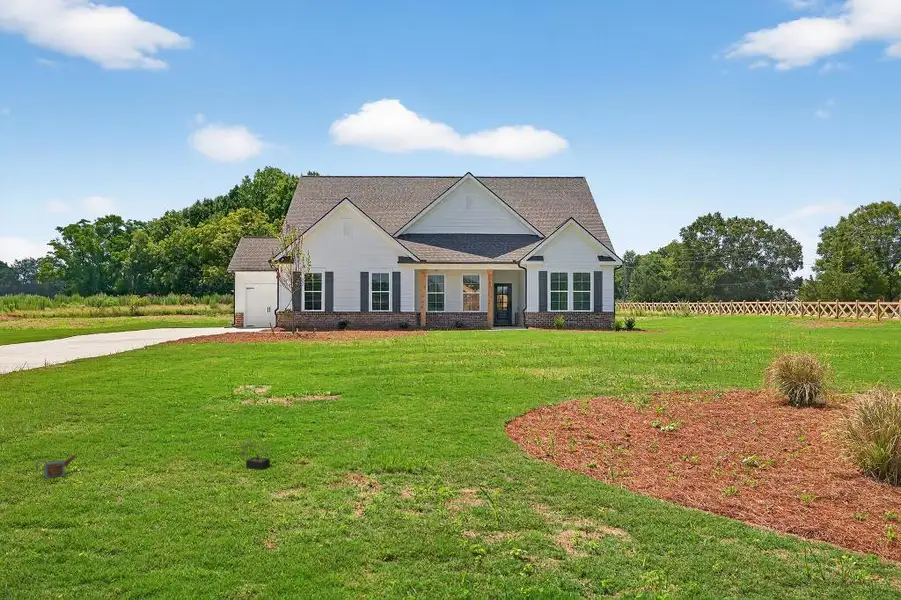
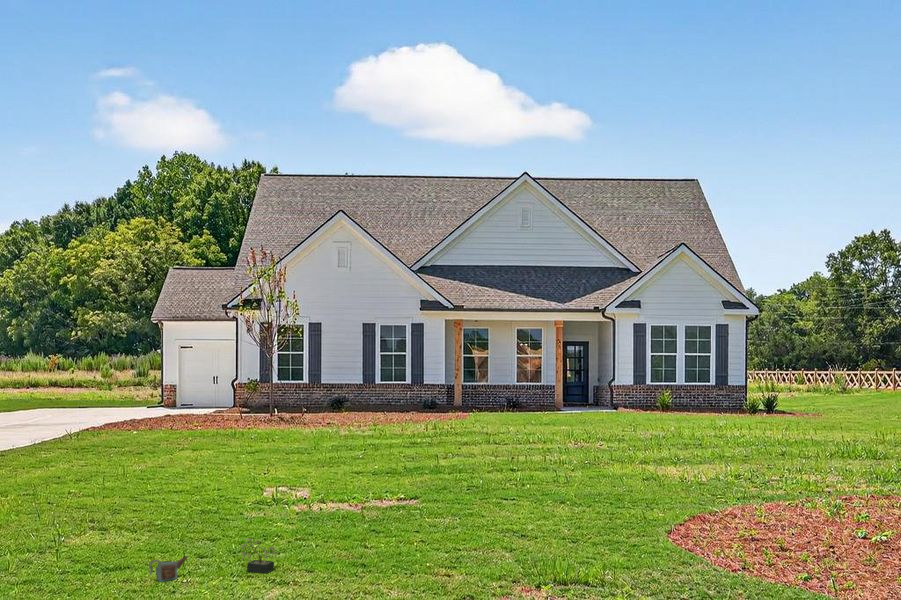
decorative plant: present [241,438,273,470] -> present [241,538,277,574]

